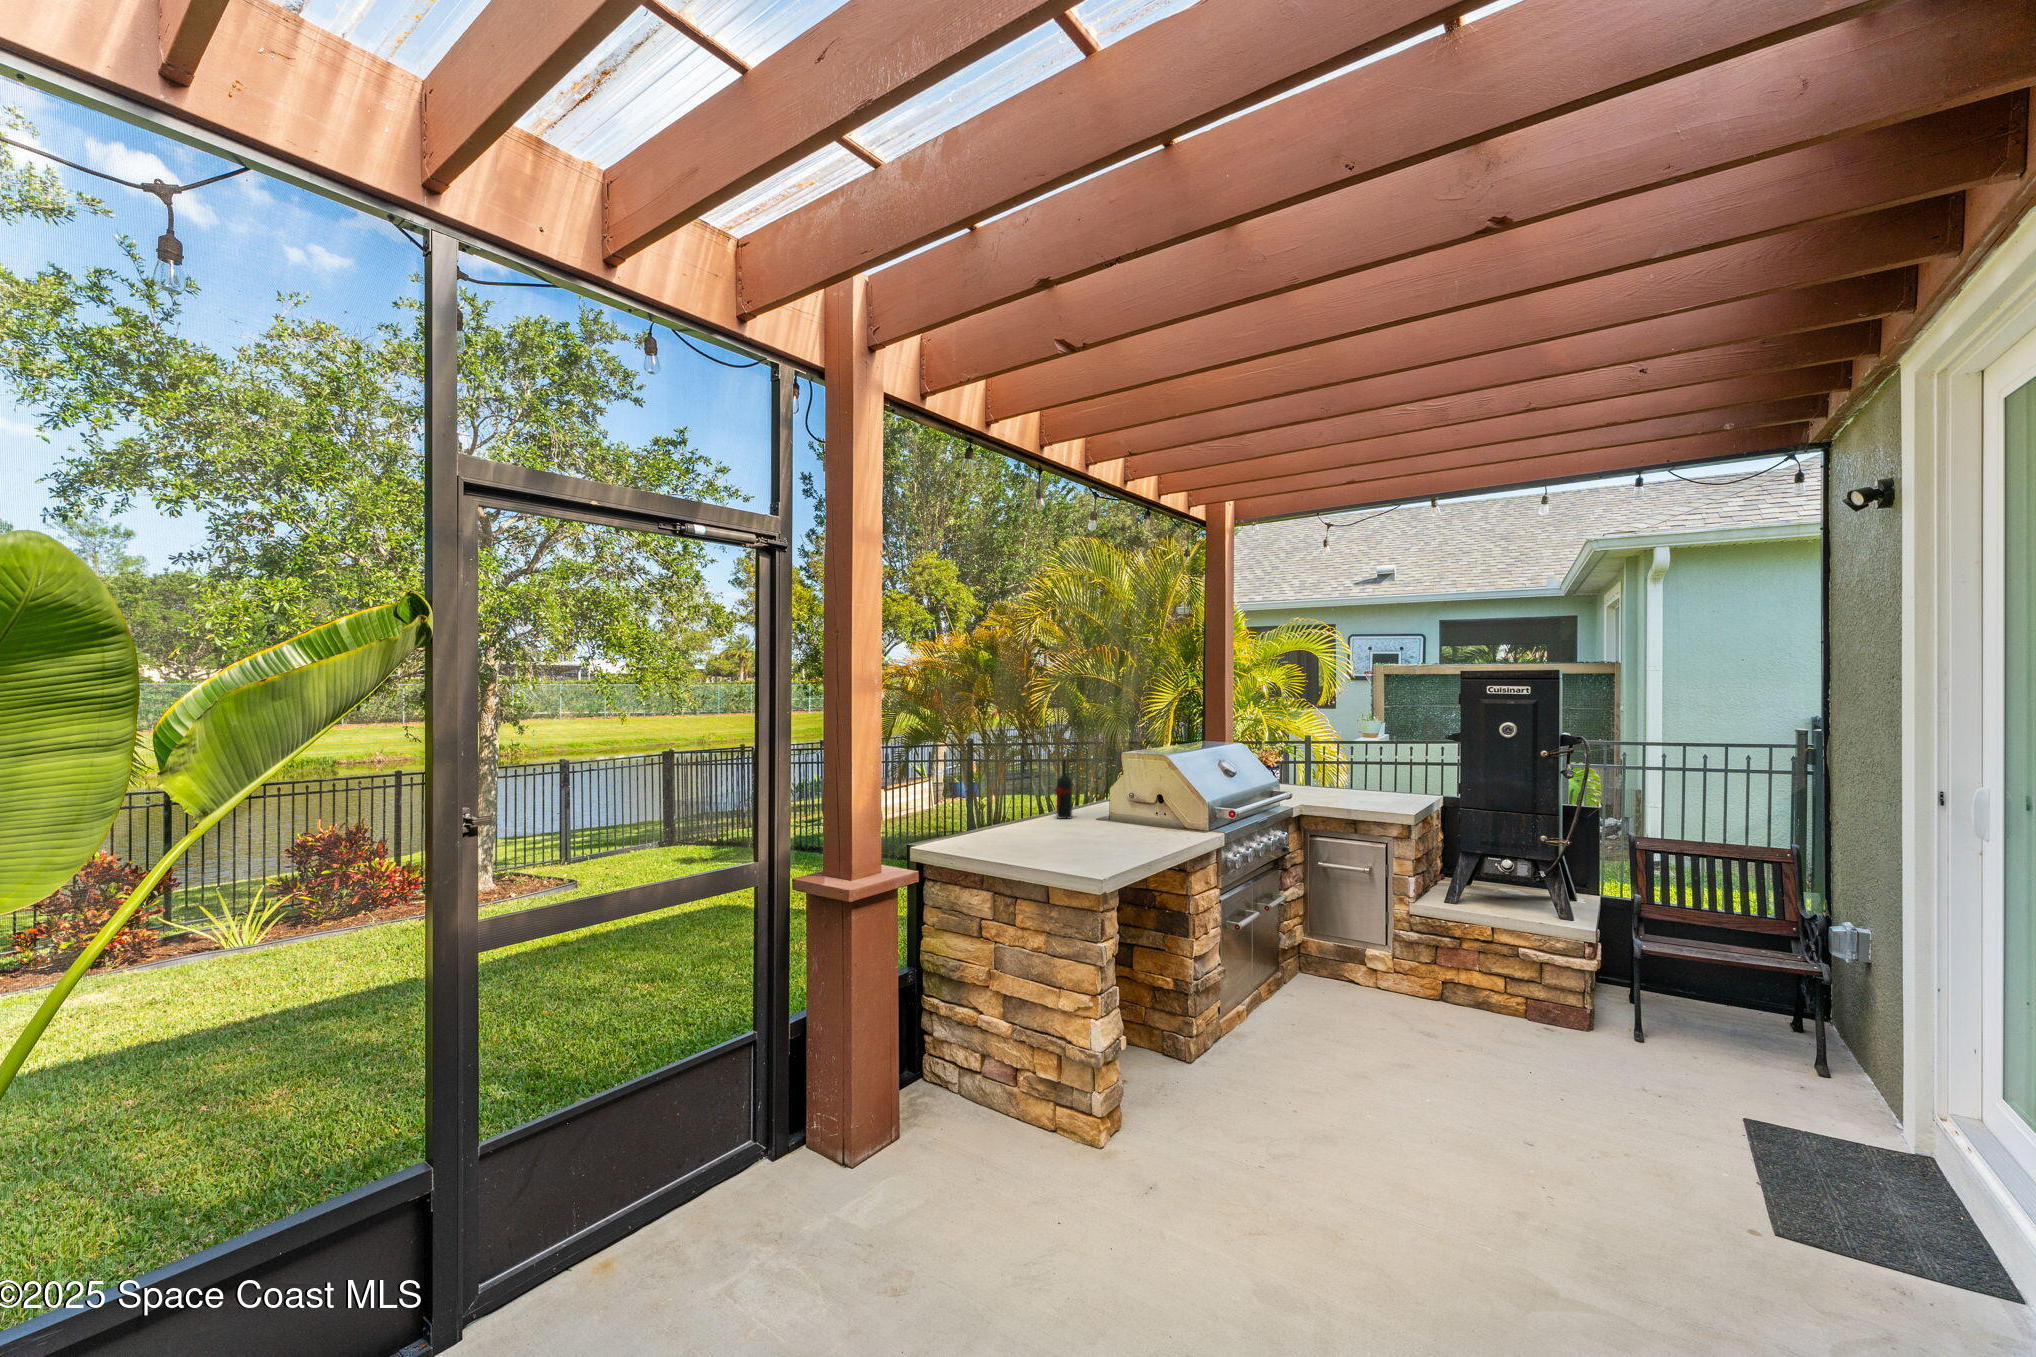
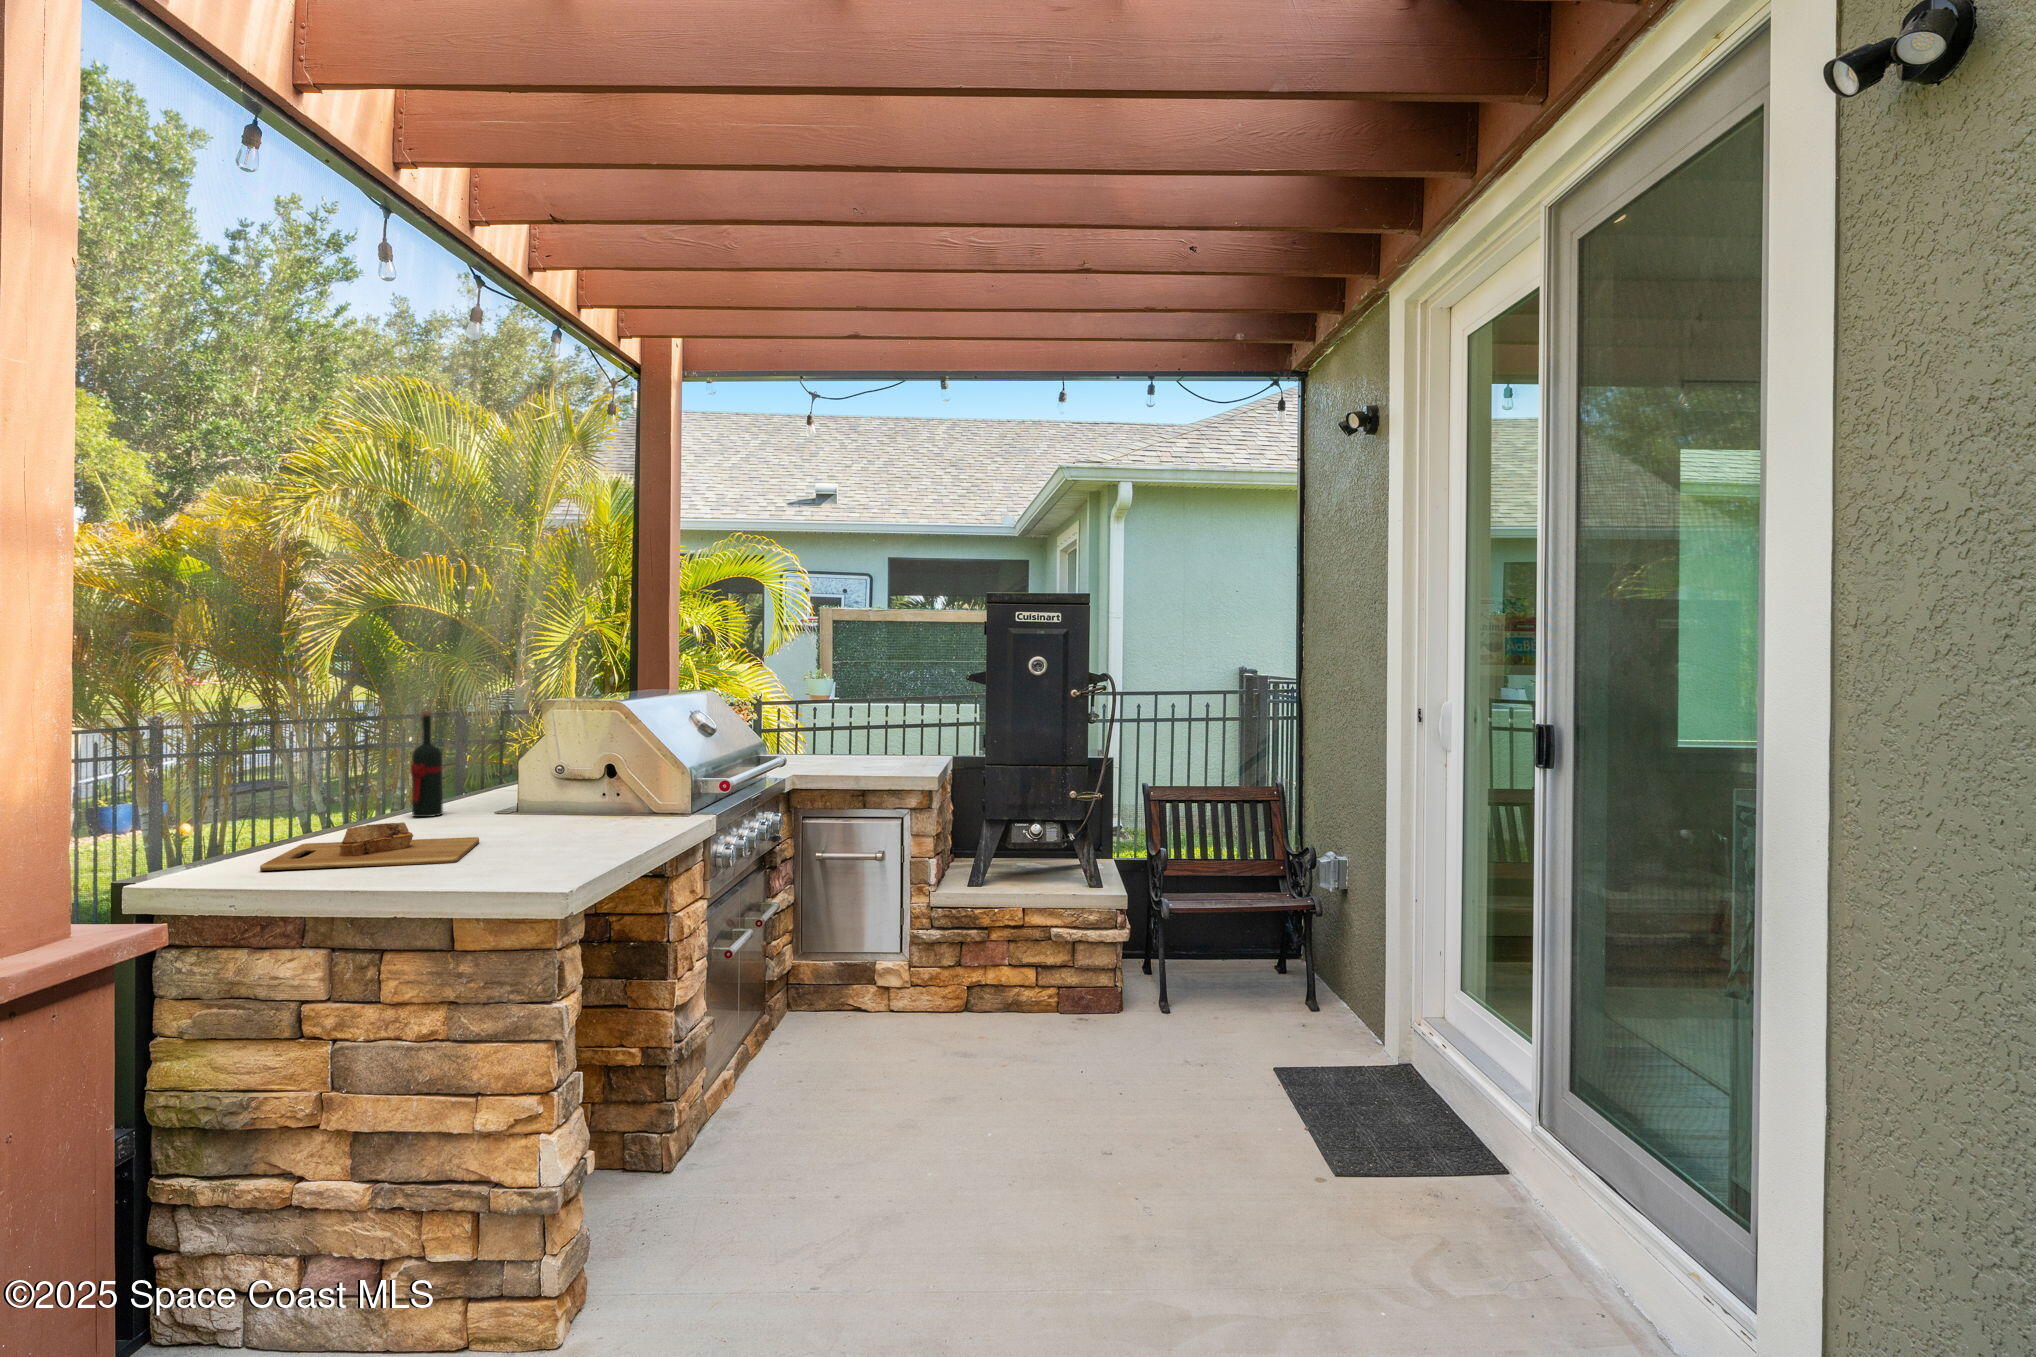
cutting board: none [969,825,1079,852] -> present [260,822,479,871]

